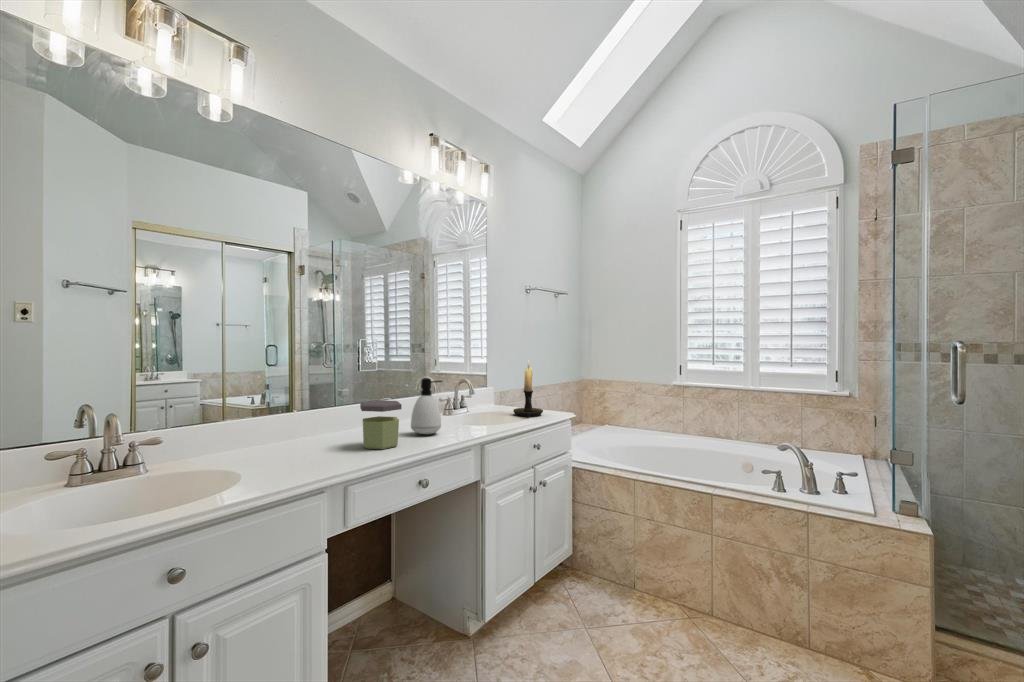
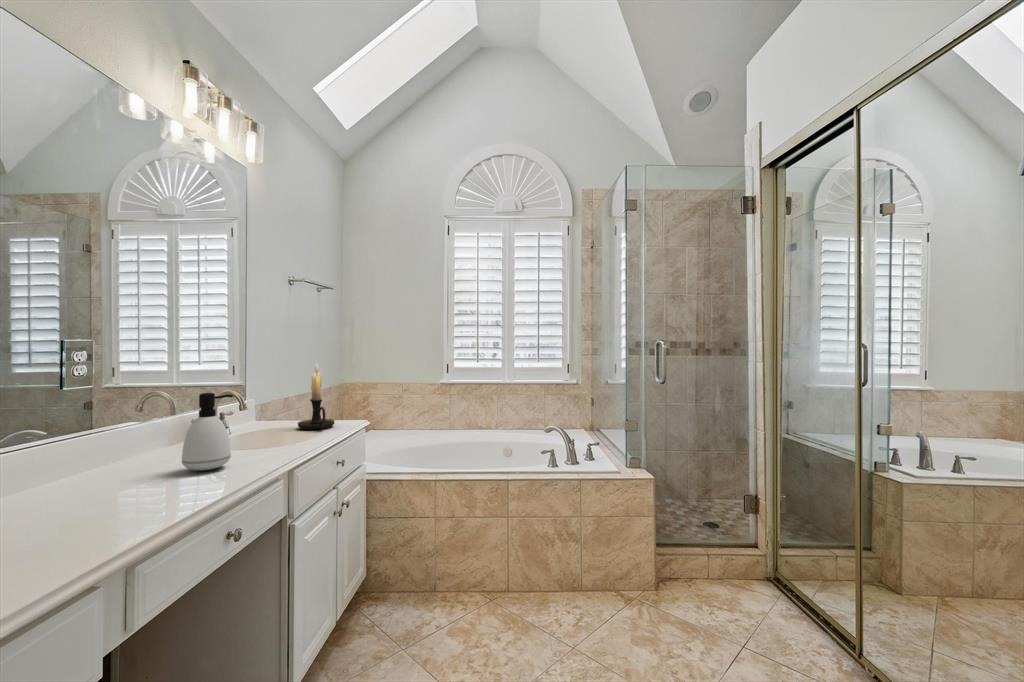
jar: present [360,400,402,449] -> none [111,428,192,506]

